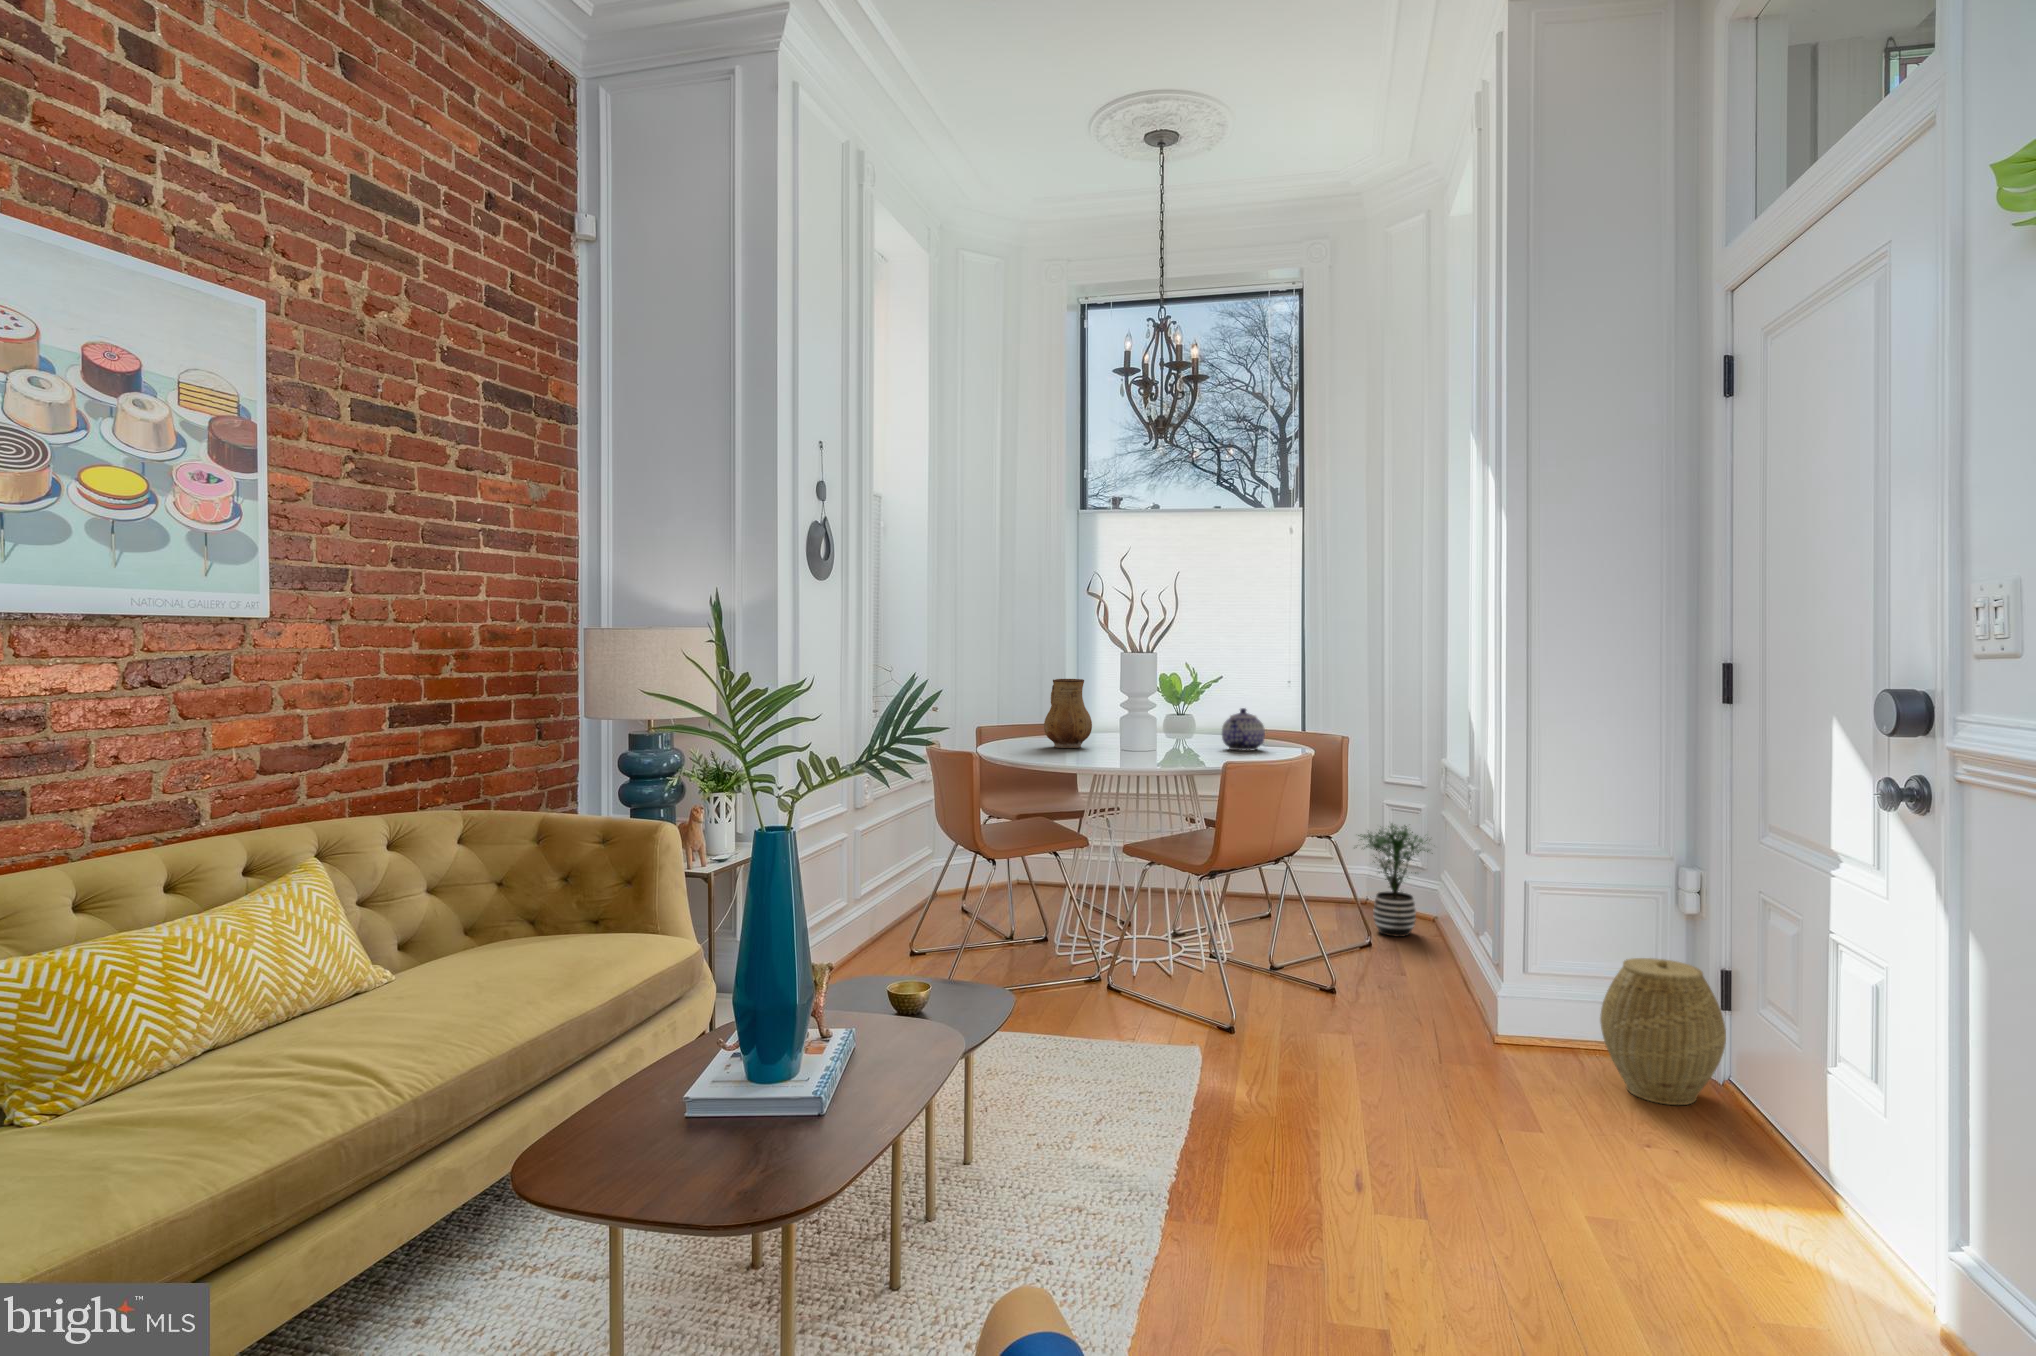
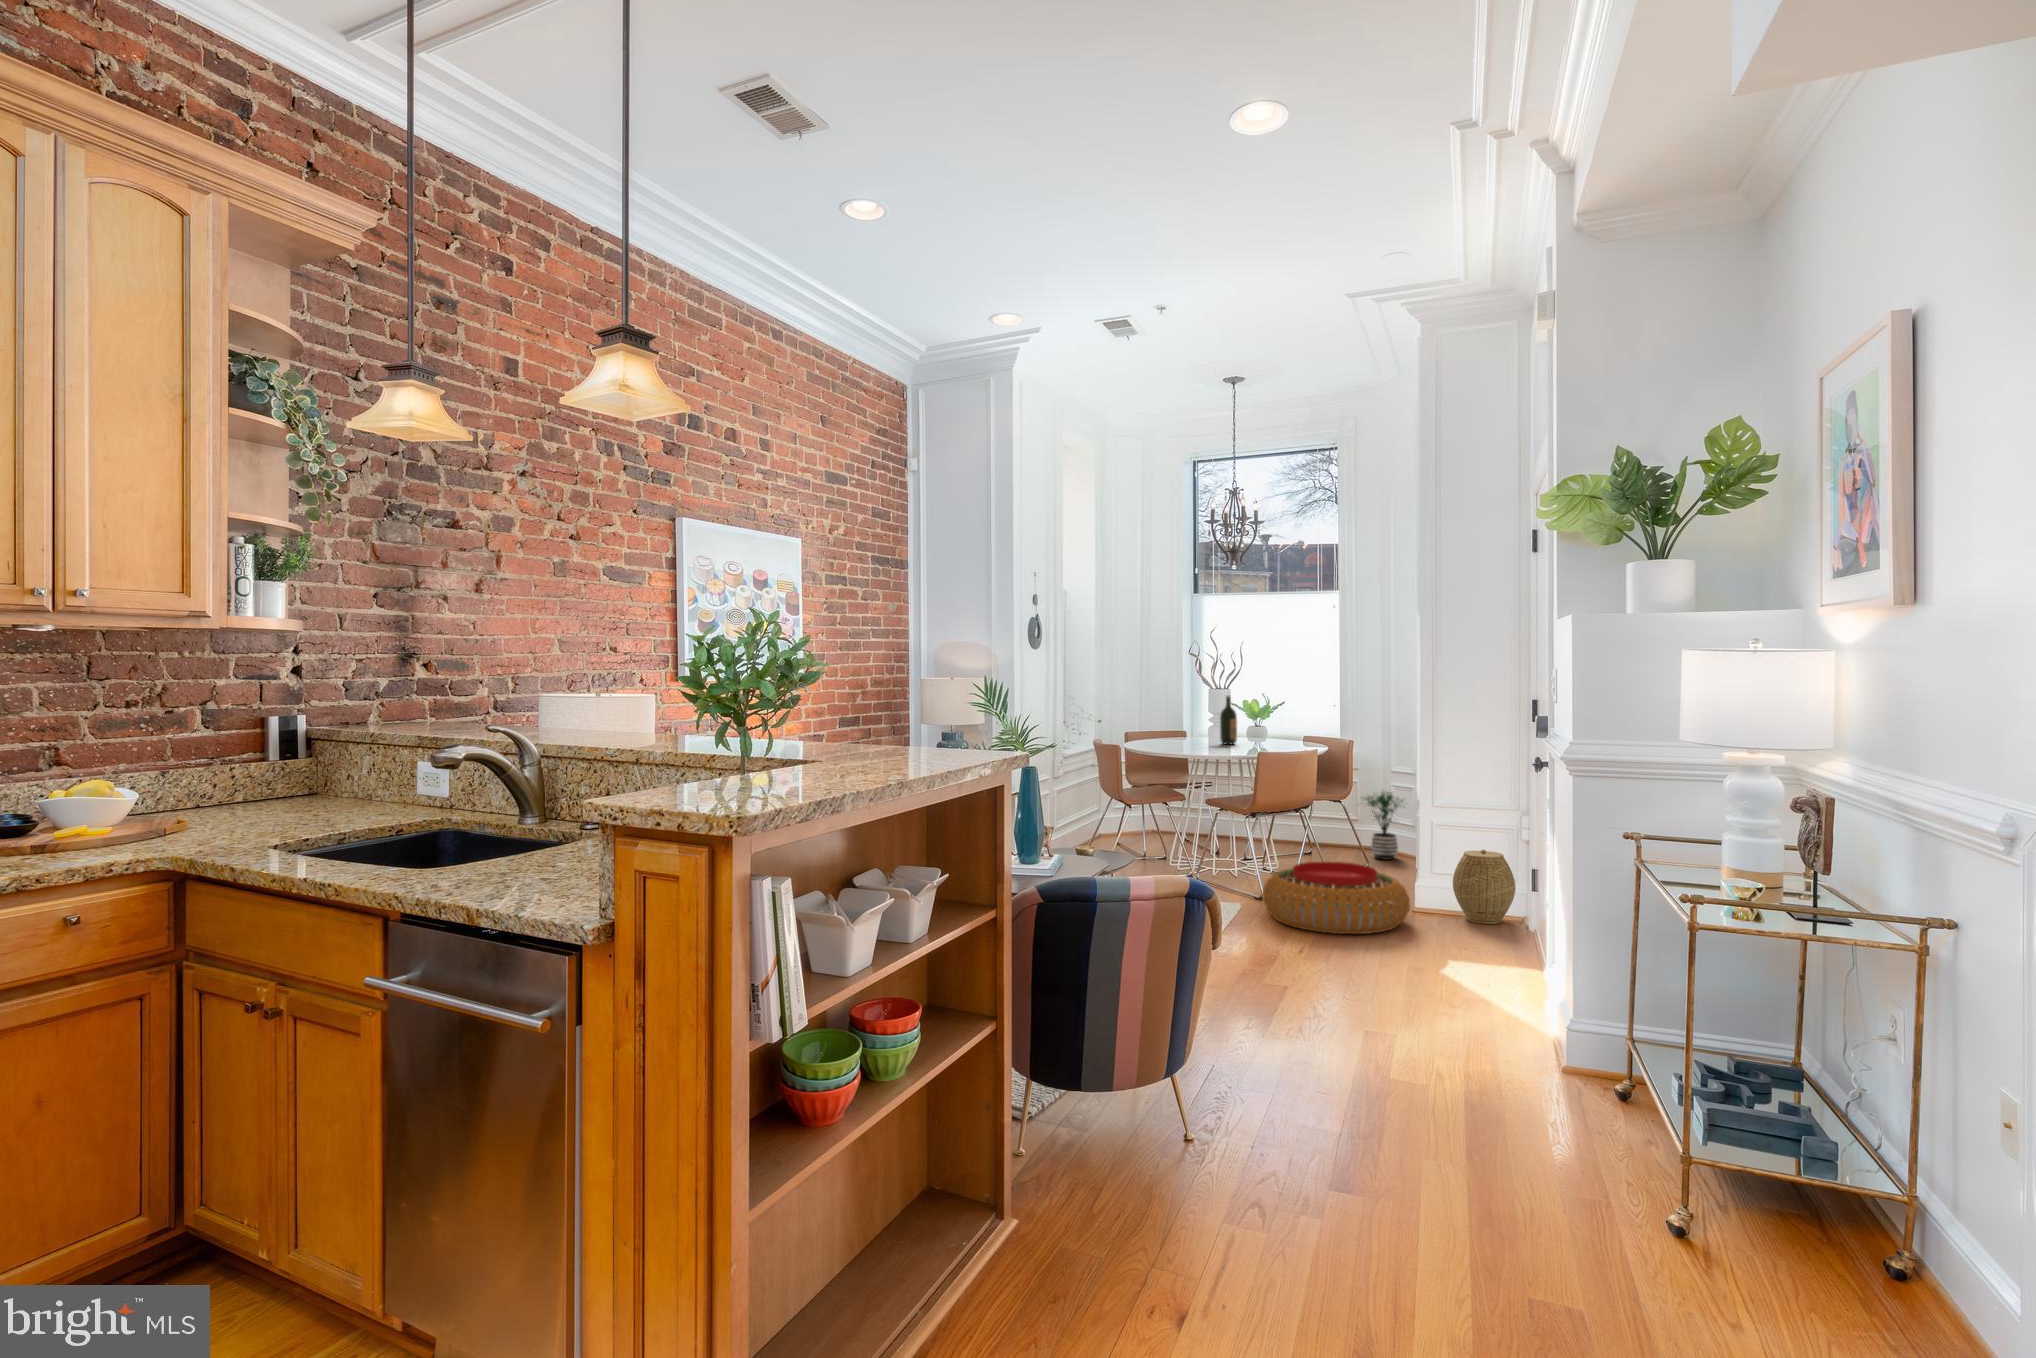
wine bottle: none [1145,667,1174,753] -> present [1220,696,1237,745]
ceramic pitcher: present [1044,679,1092,748] -> none [1163,702,1191,742]
teapot: present [1222,708,1265,750] -> none [1267,719,1293,744]
pouf: none [1252,983,1547,1157] -> present [1263,862,1410,934]

